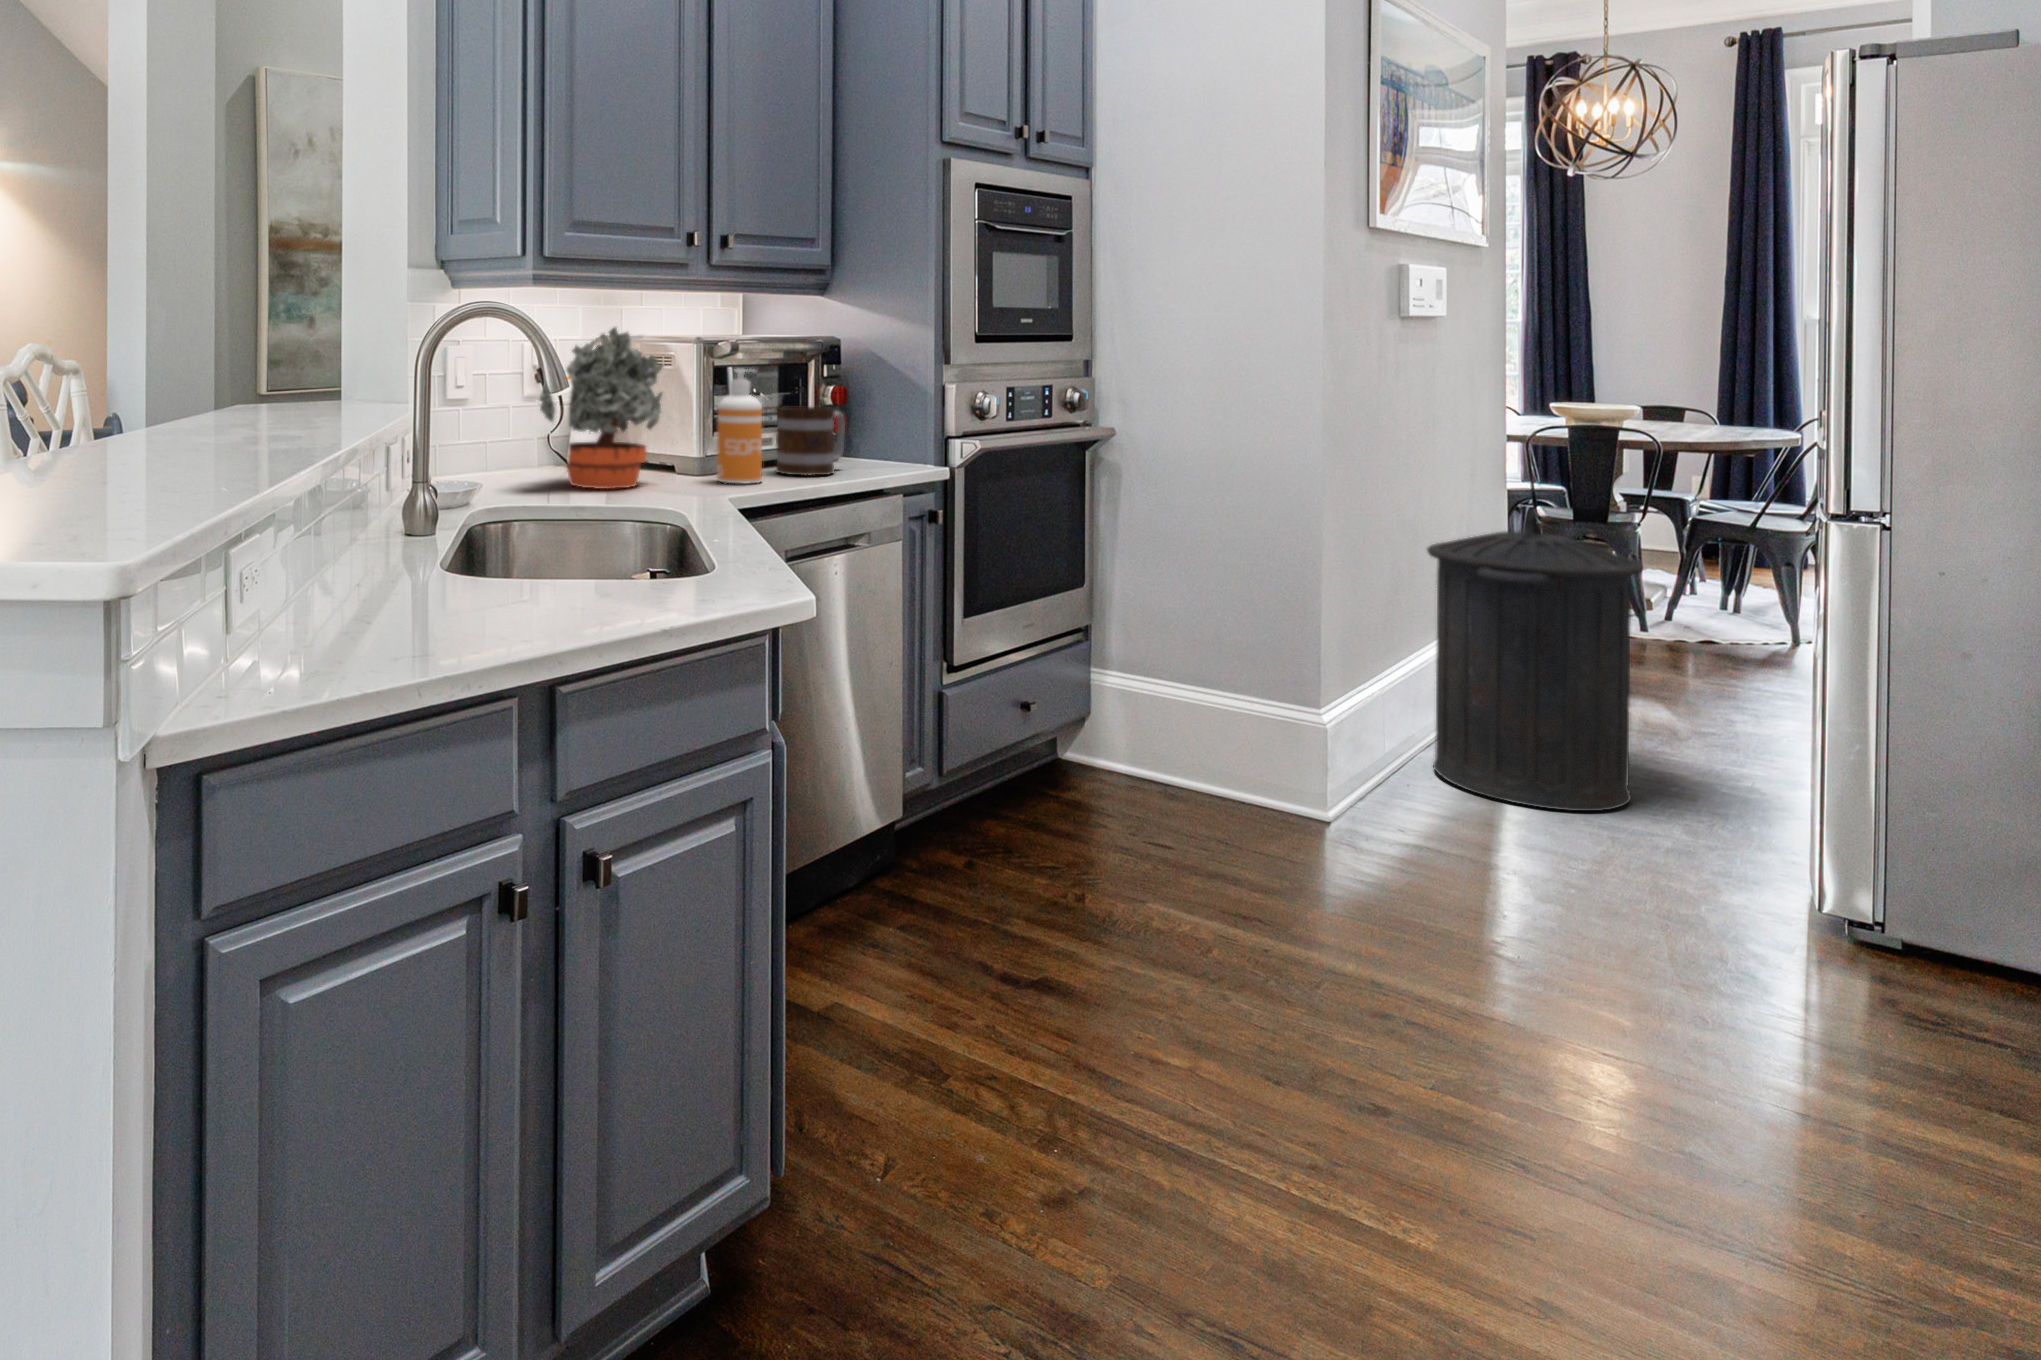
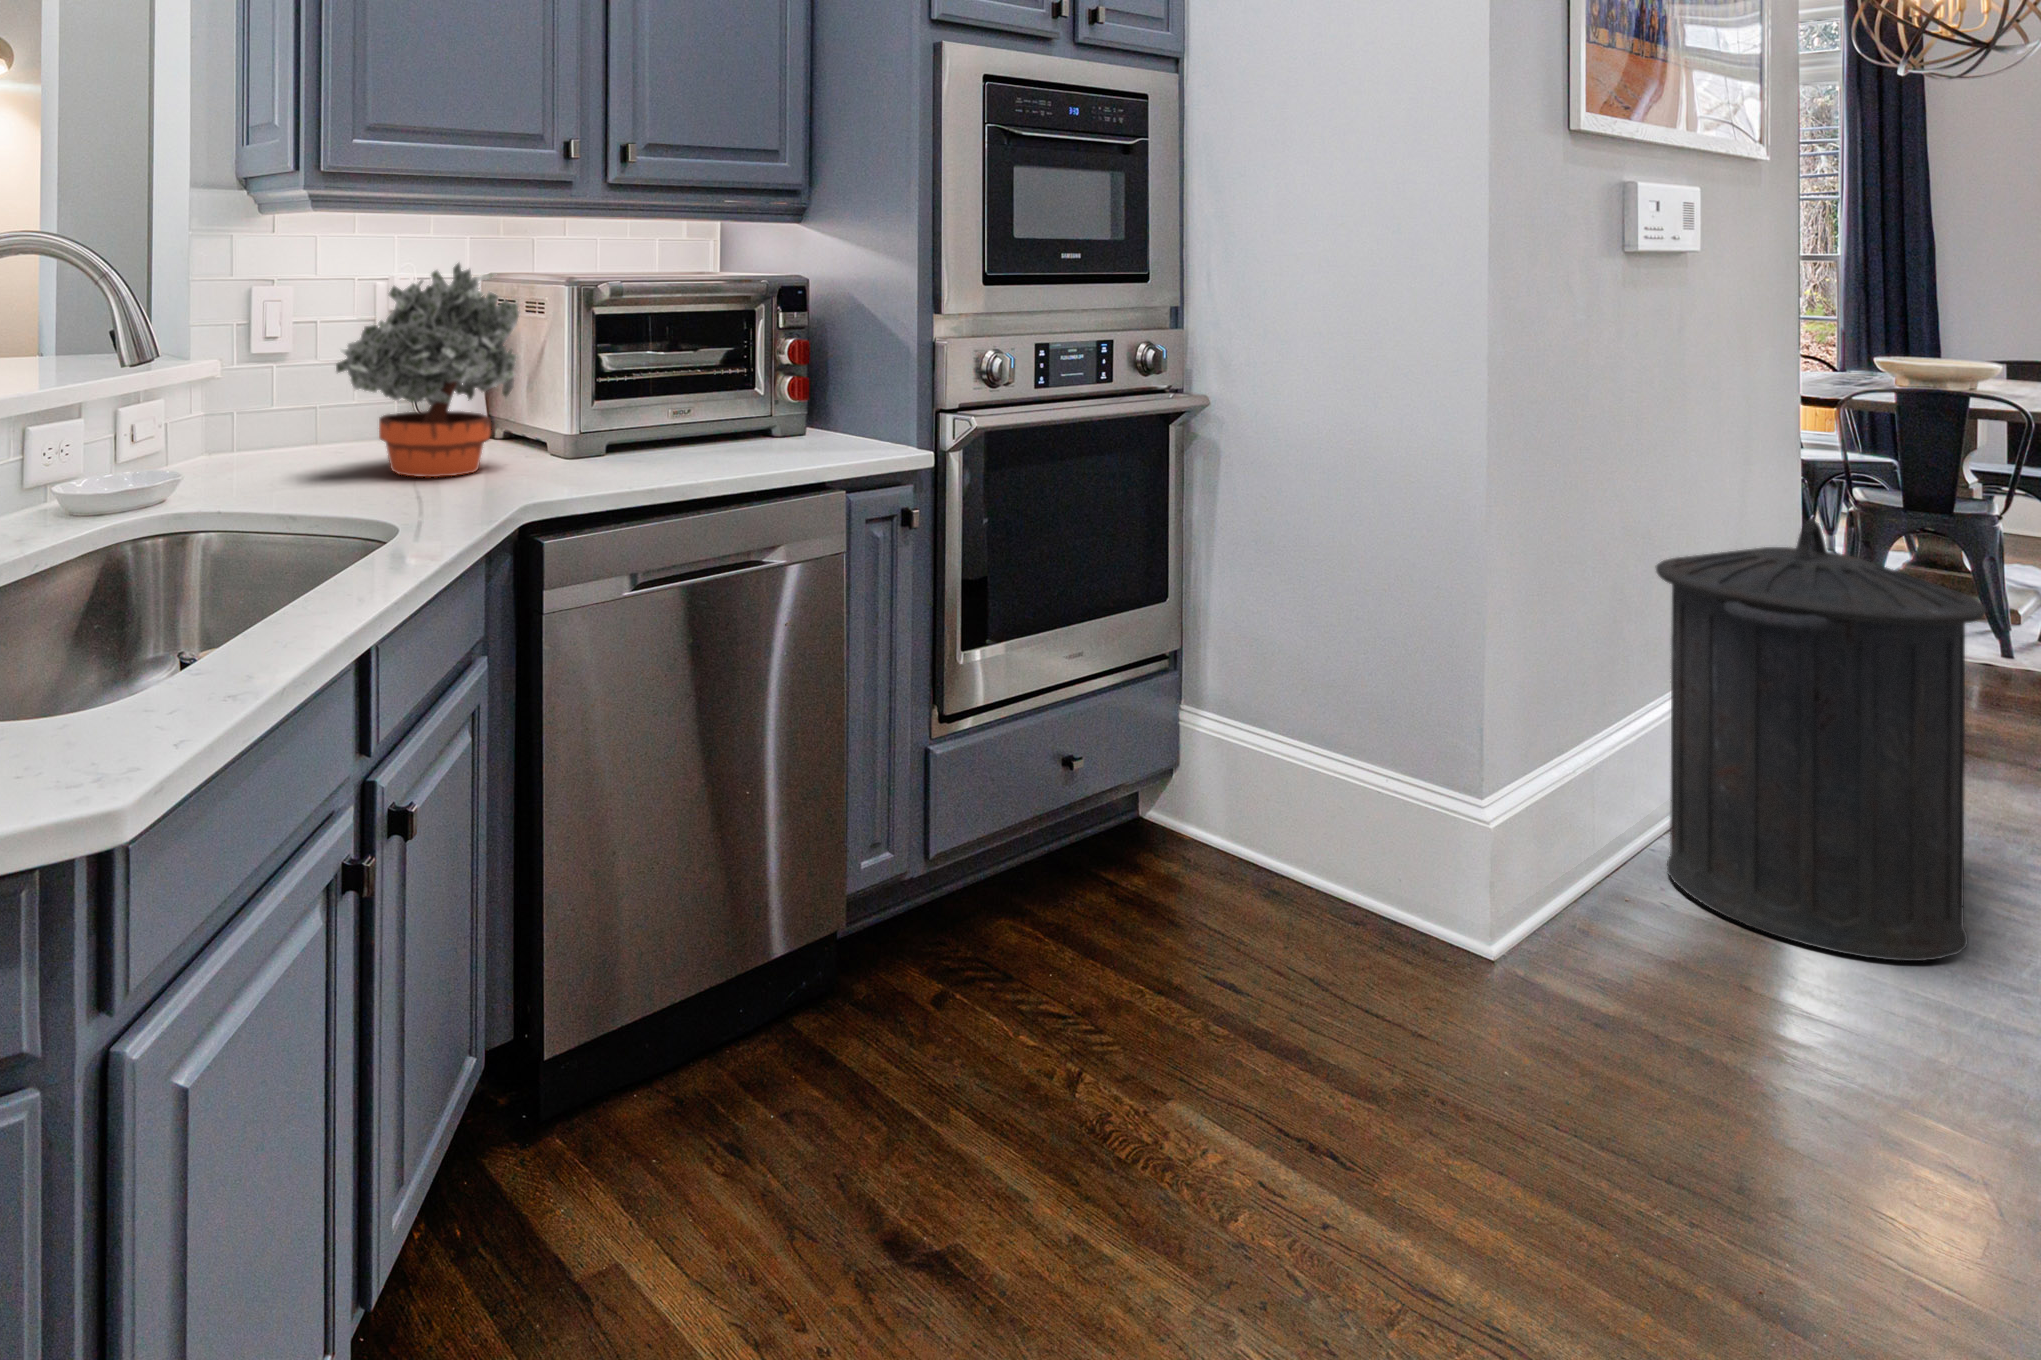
soap dispenser: present [717,369,762,483] -> none [588,318,649,473]
mug: present [776,406,845,476] -> none [688,367,789,461]

